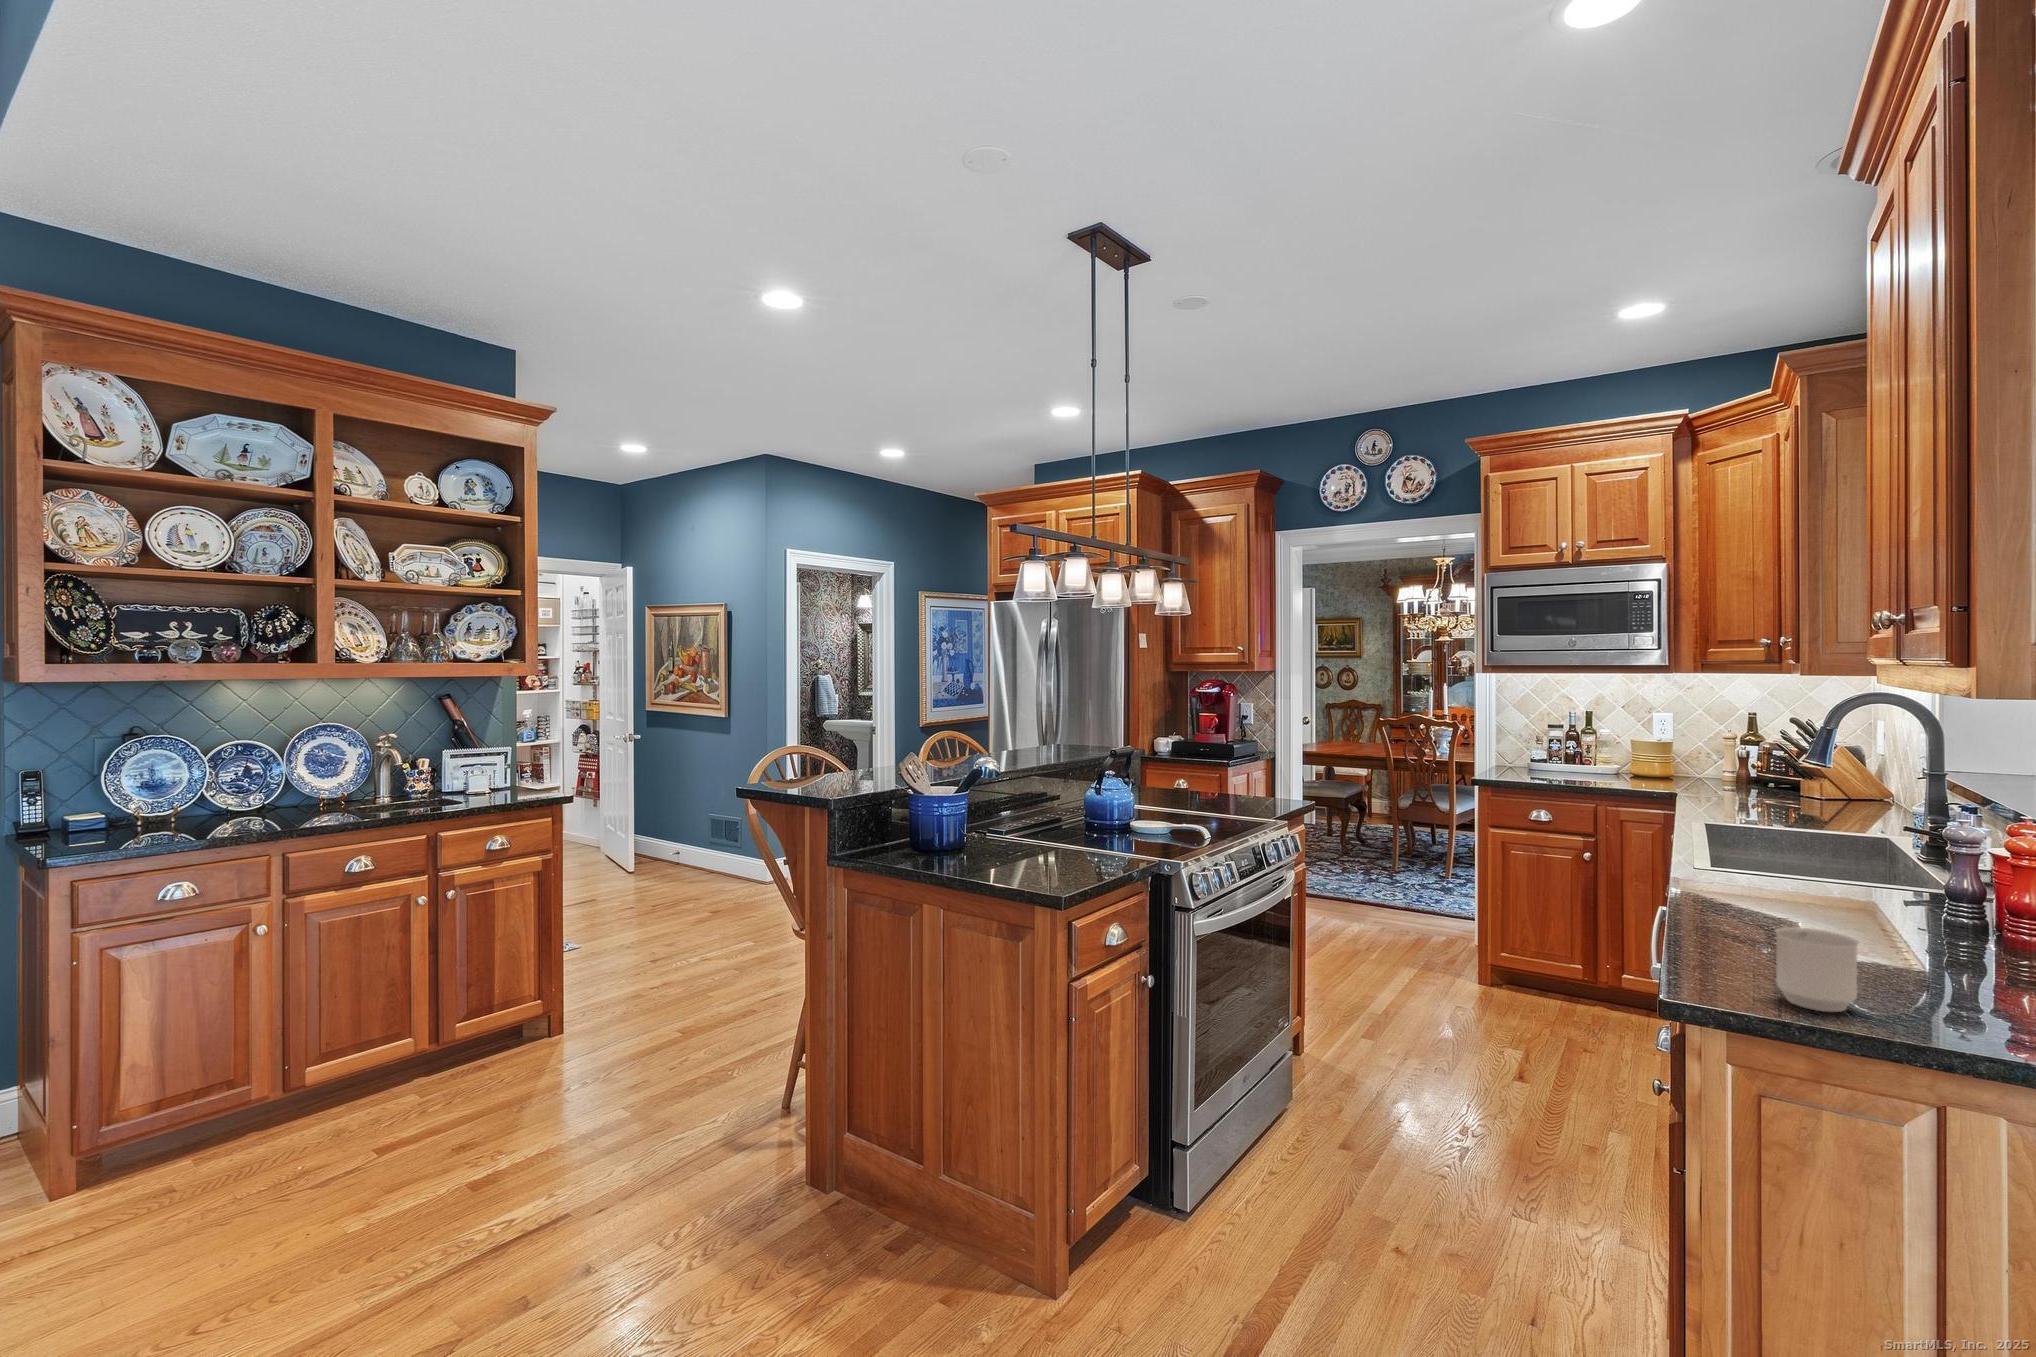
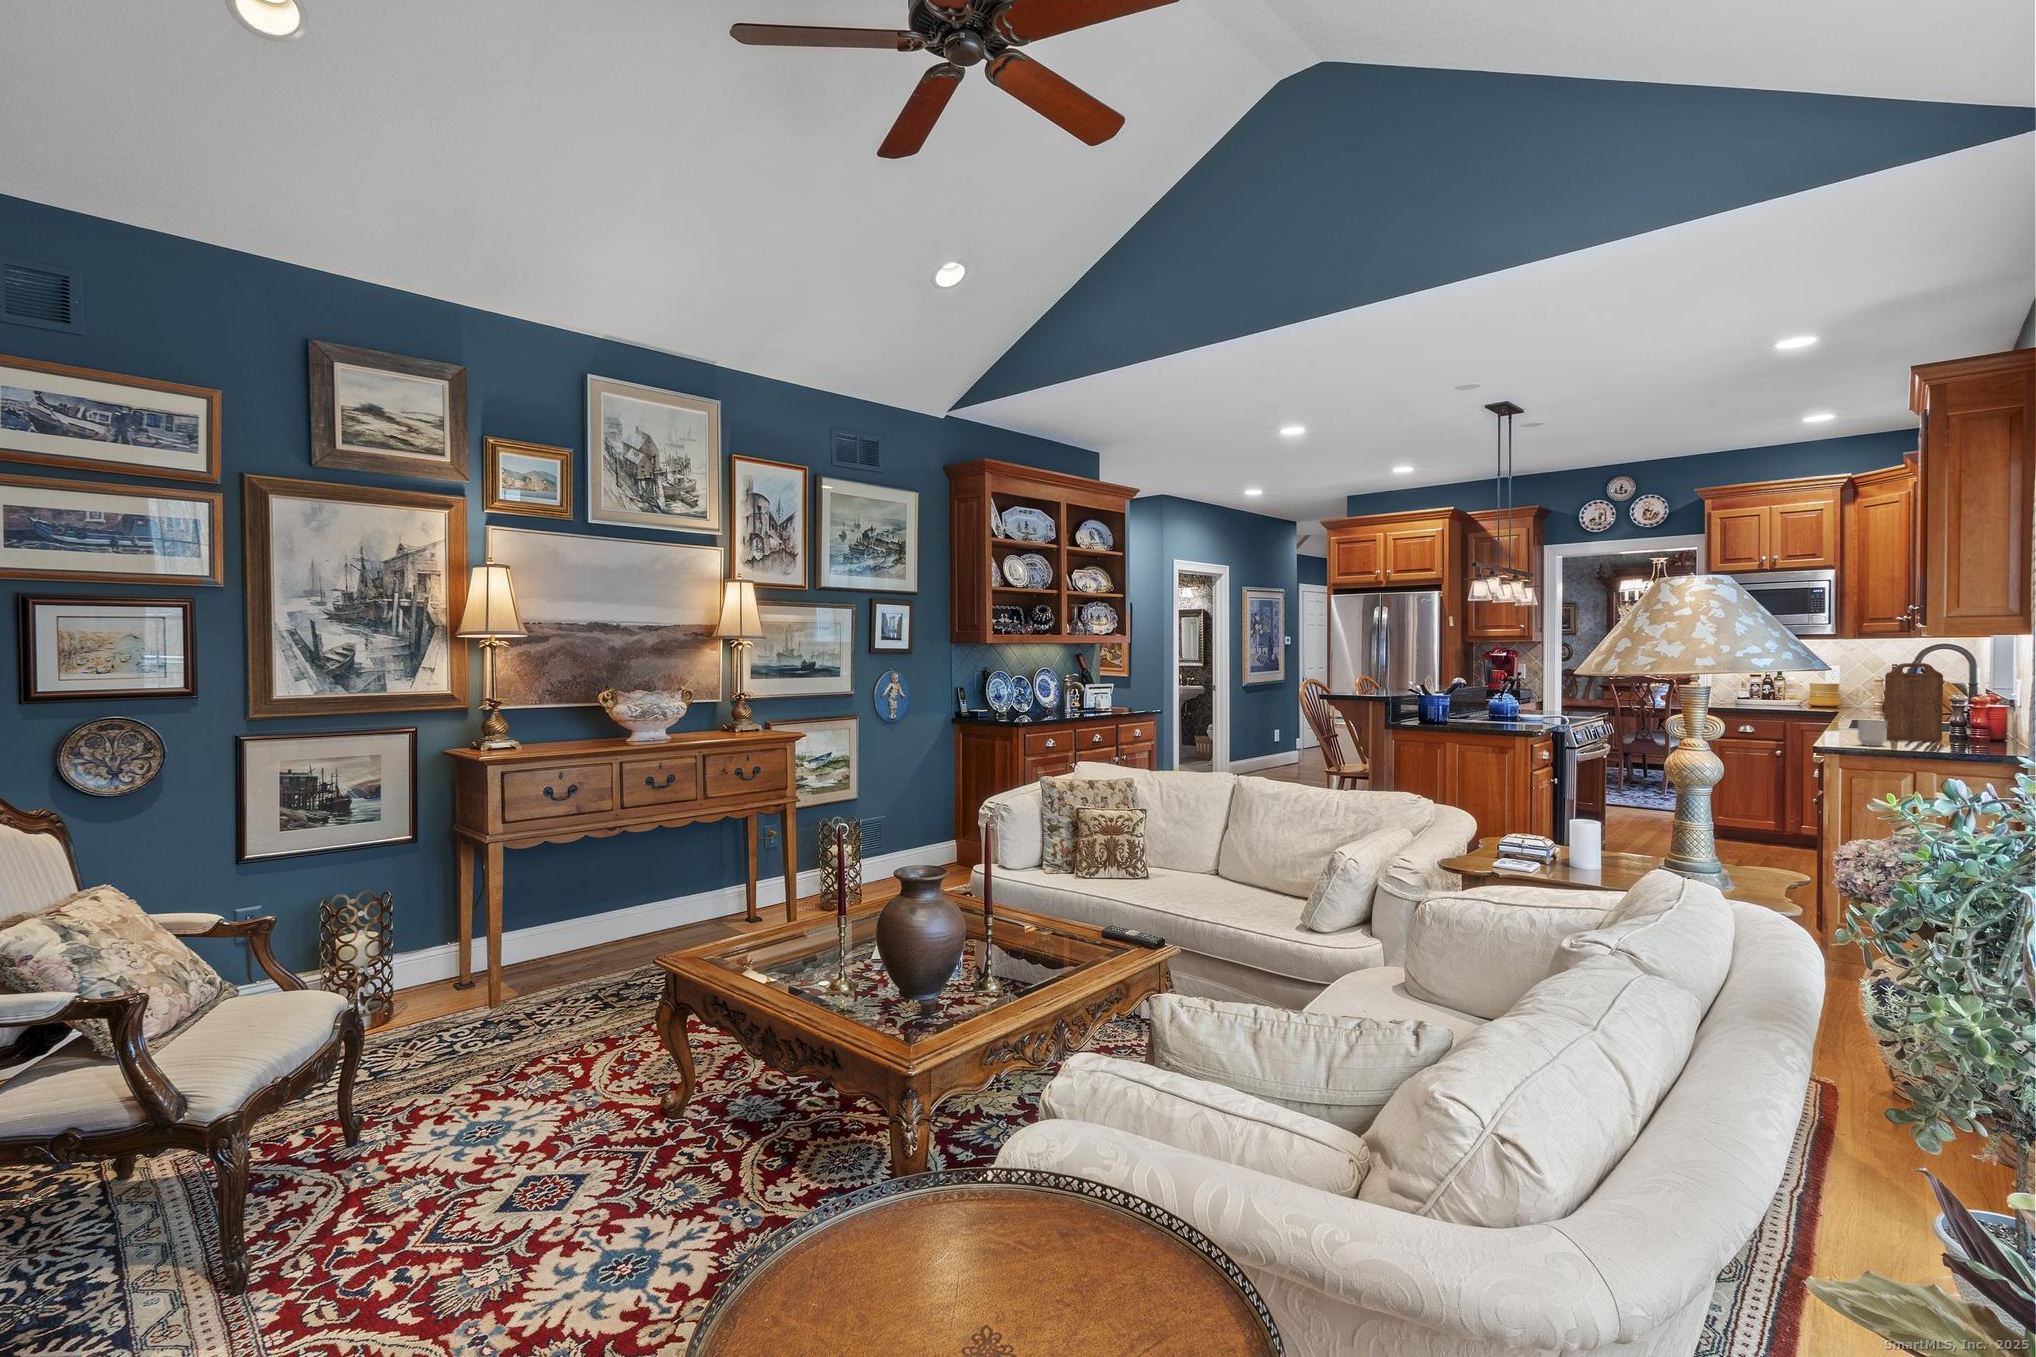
cutting board: none [1820,757,1962,958] -> present [1885,663,1943,741]

